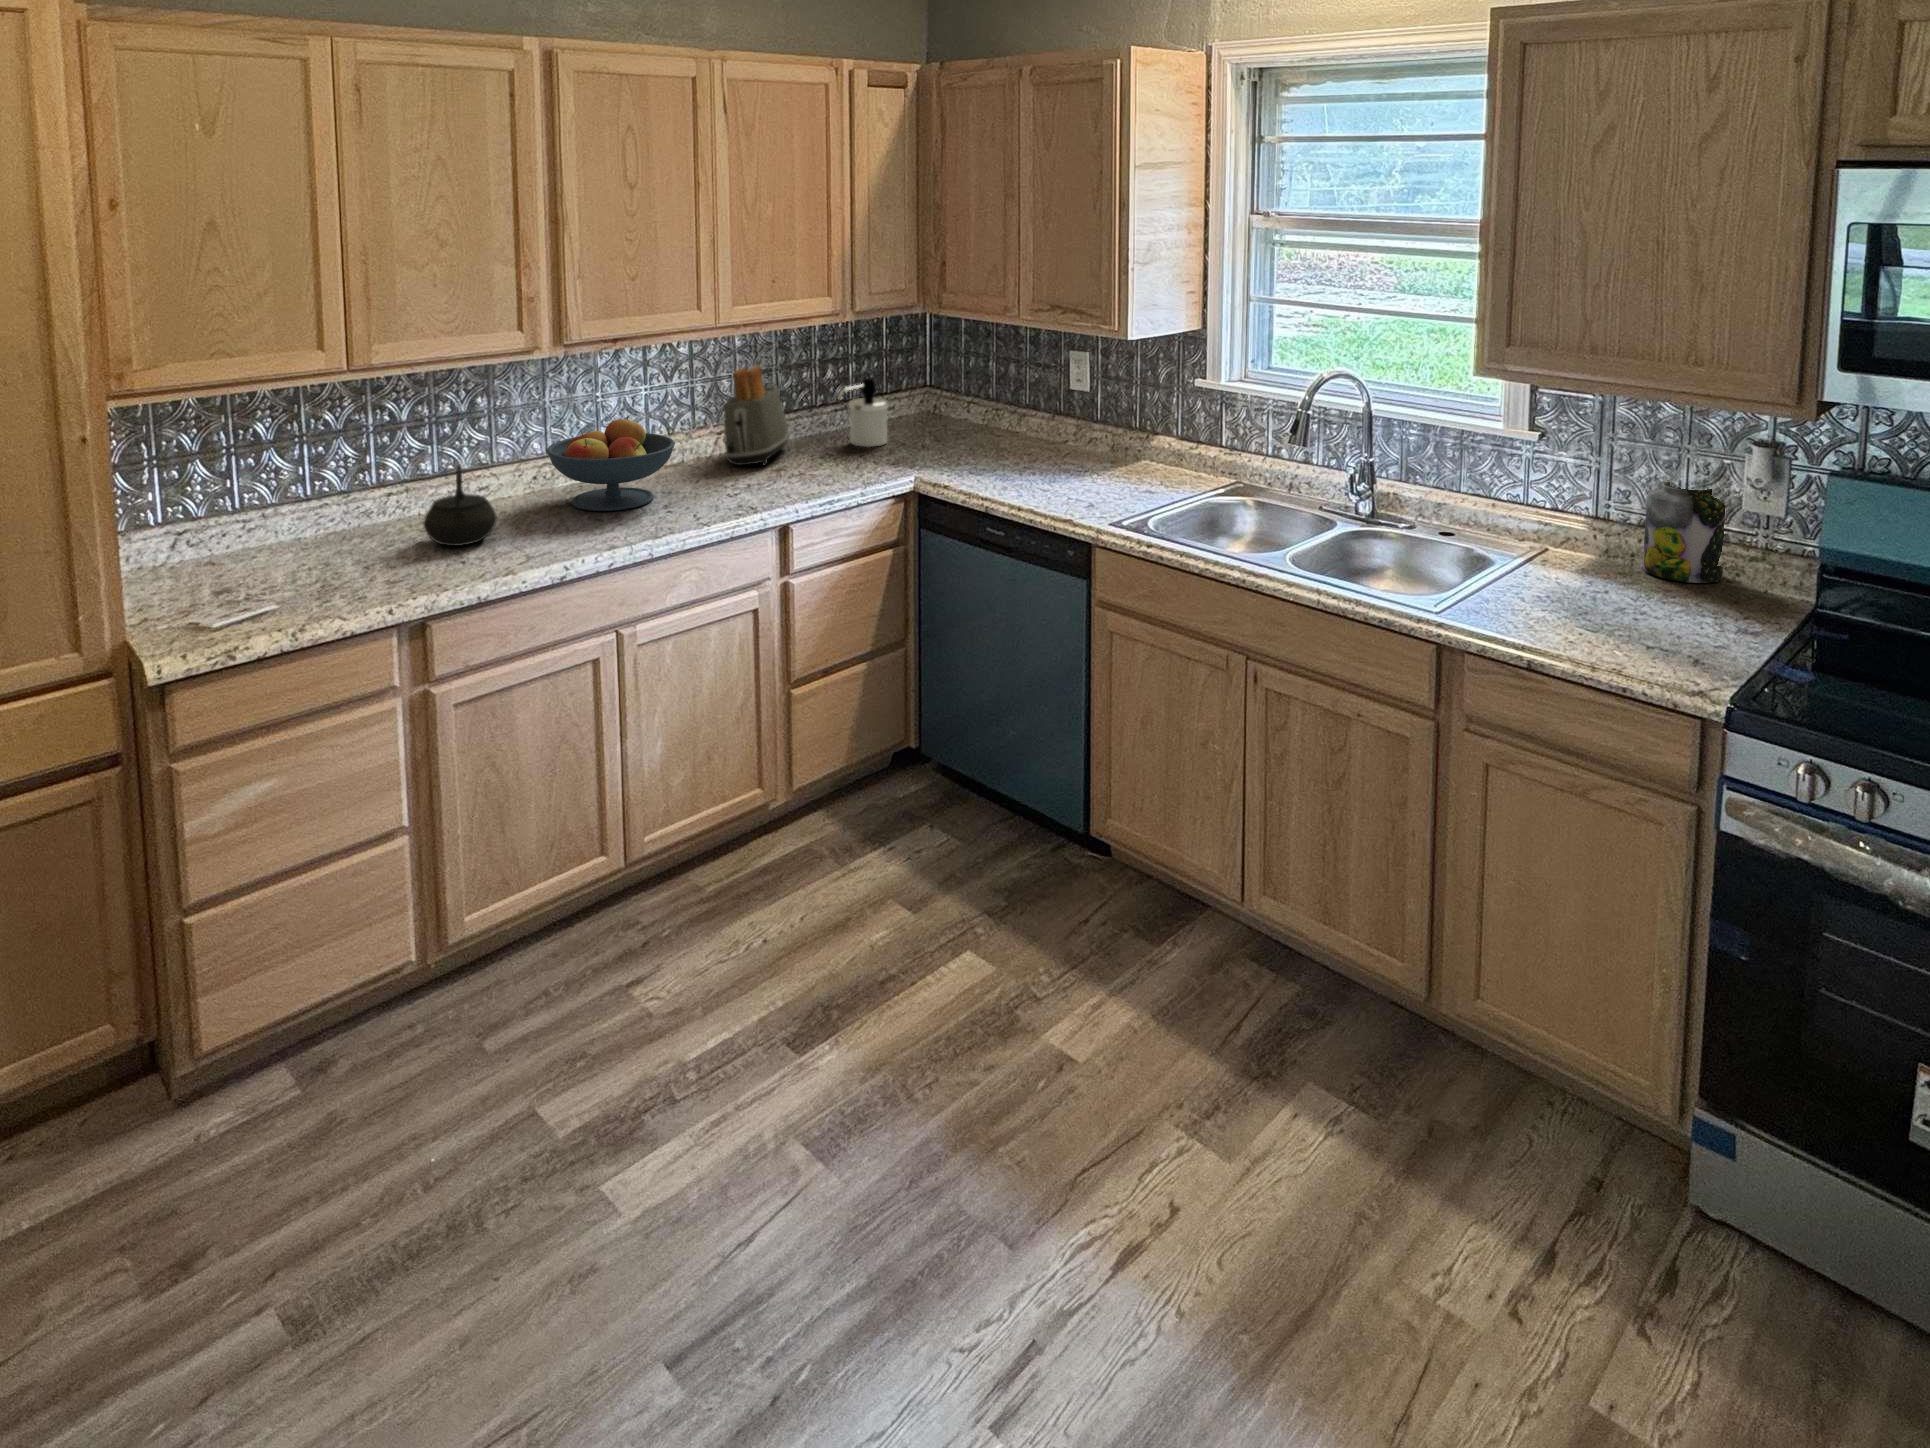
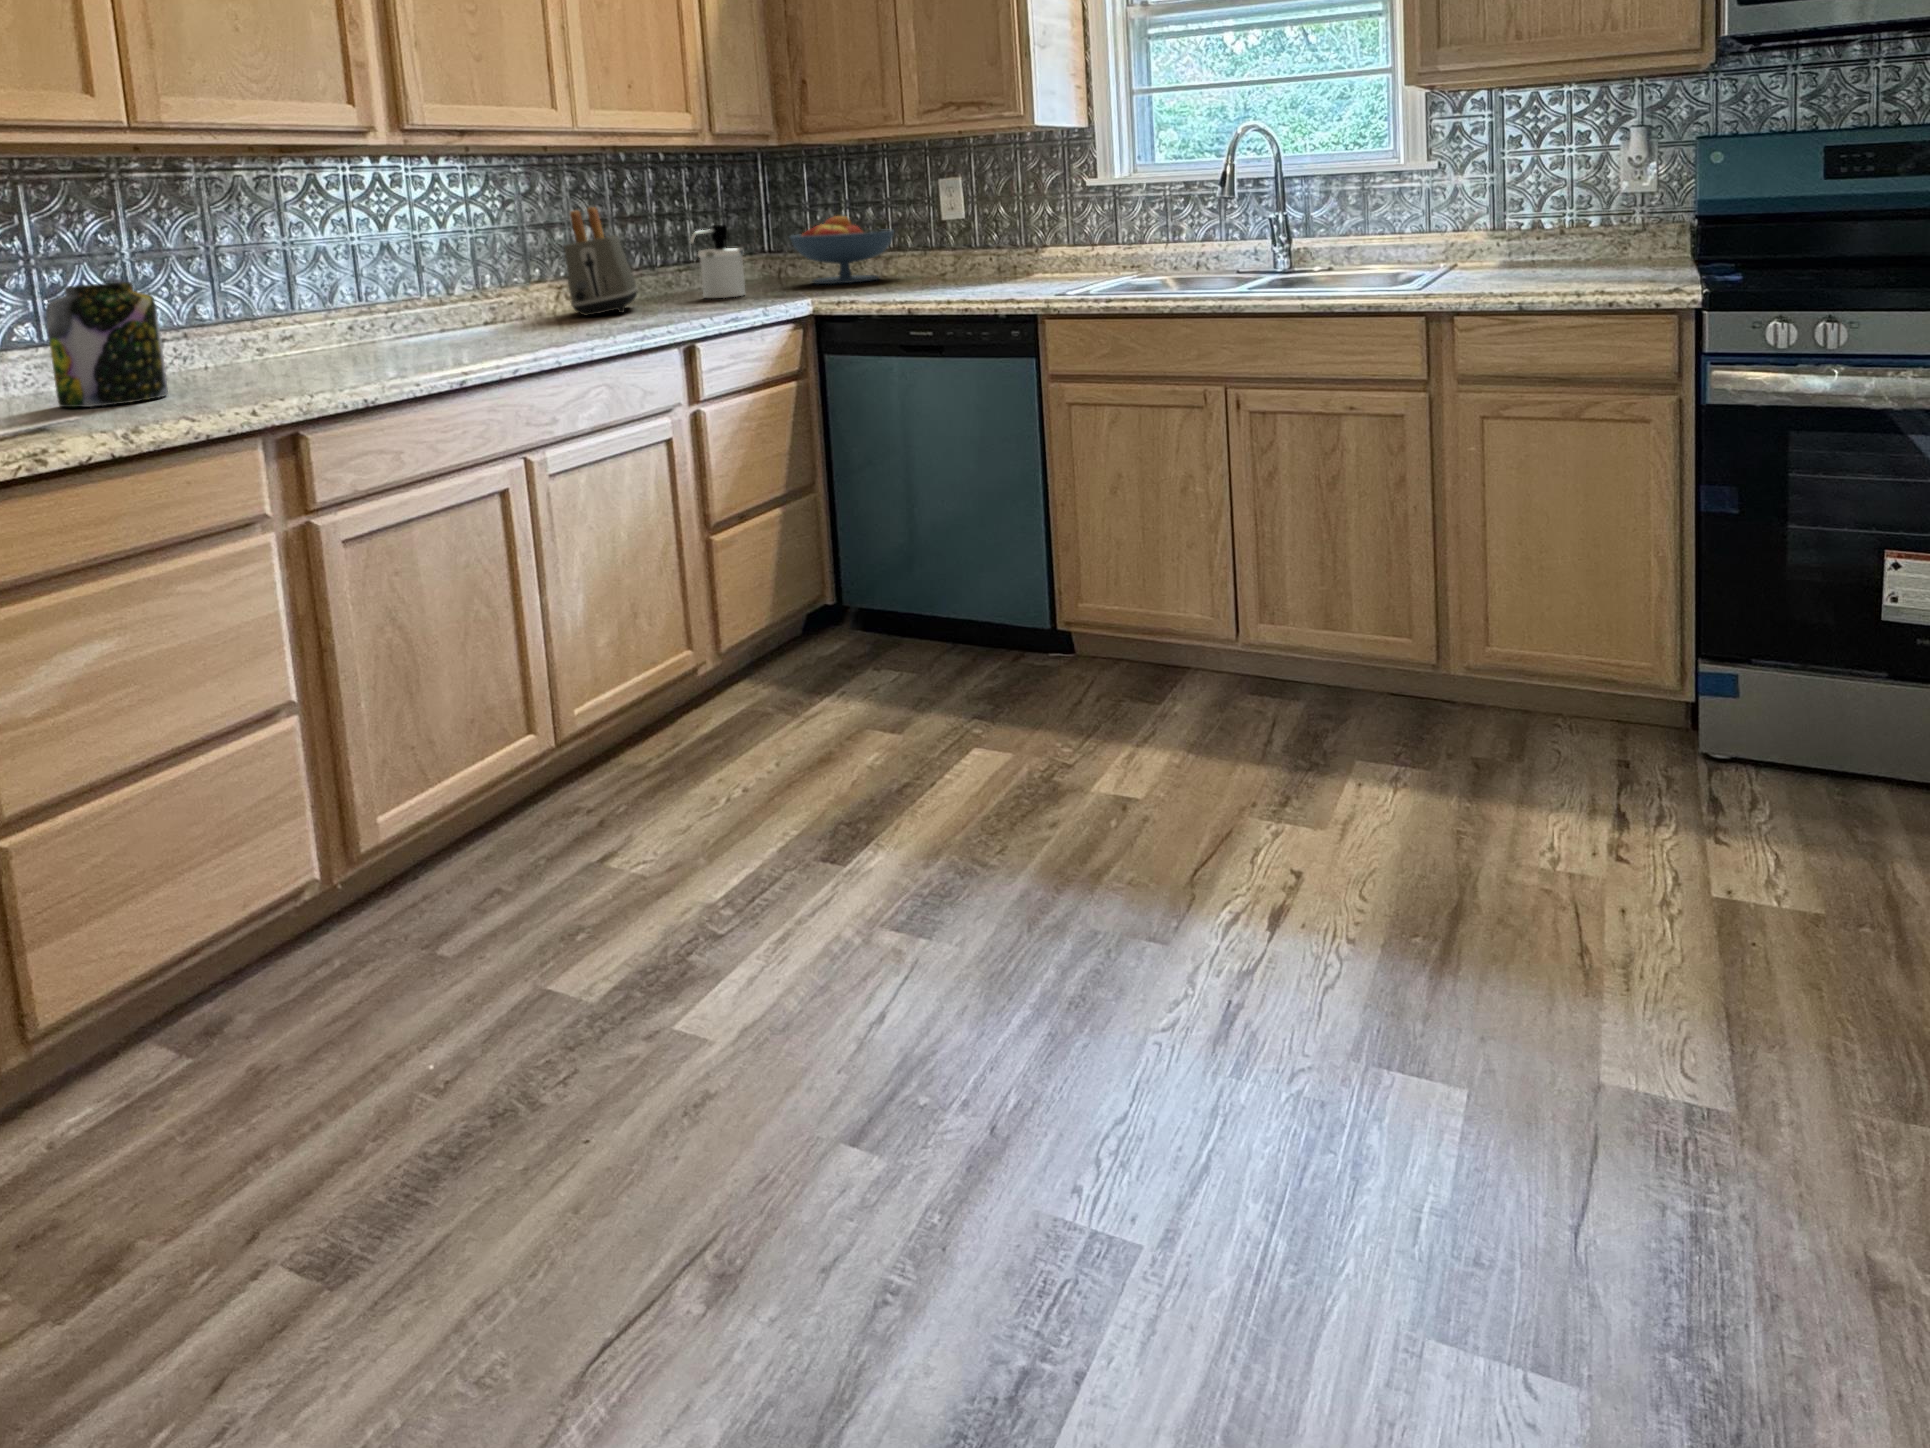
fruit bowl: present [546,417,675,511] -> present [790,216,894,284]
kettle: present [423,465,497,546] -> none [235,276,337,378]
jar: present [1643,481,1725,583] -> present [46,282,168,407]

